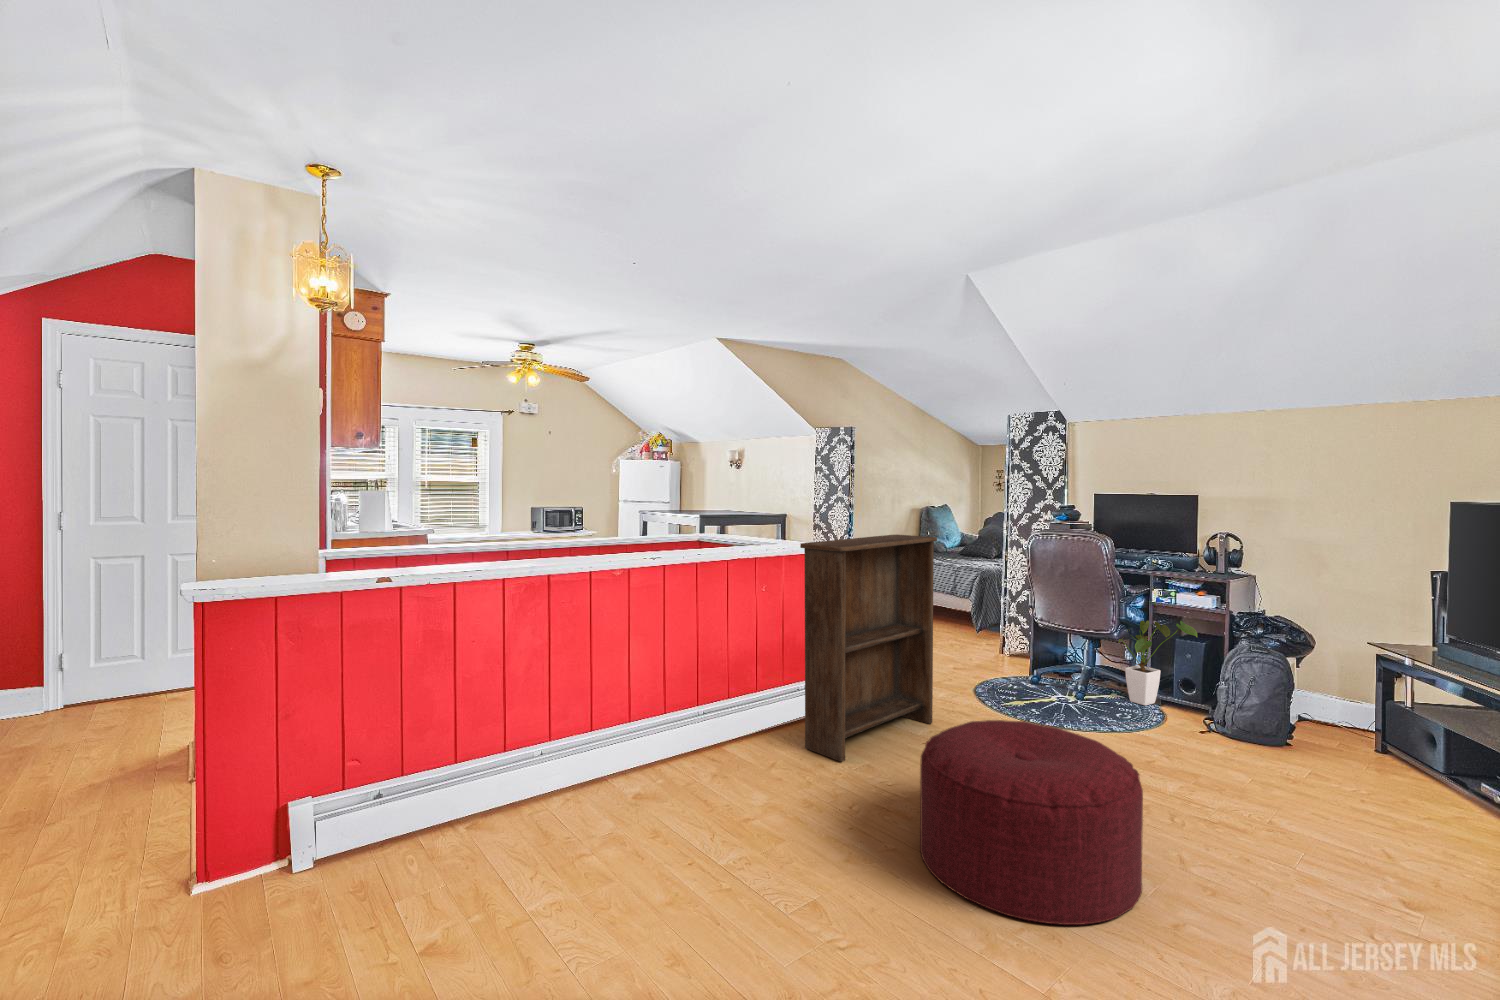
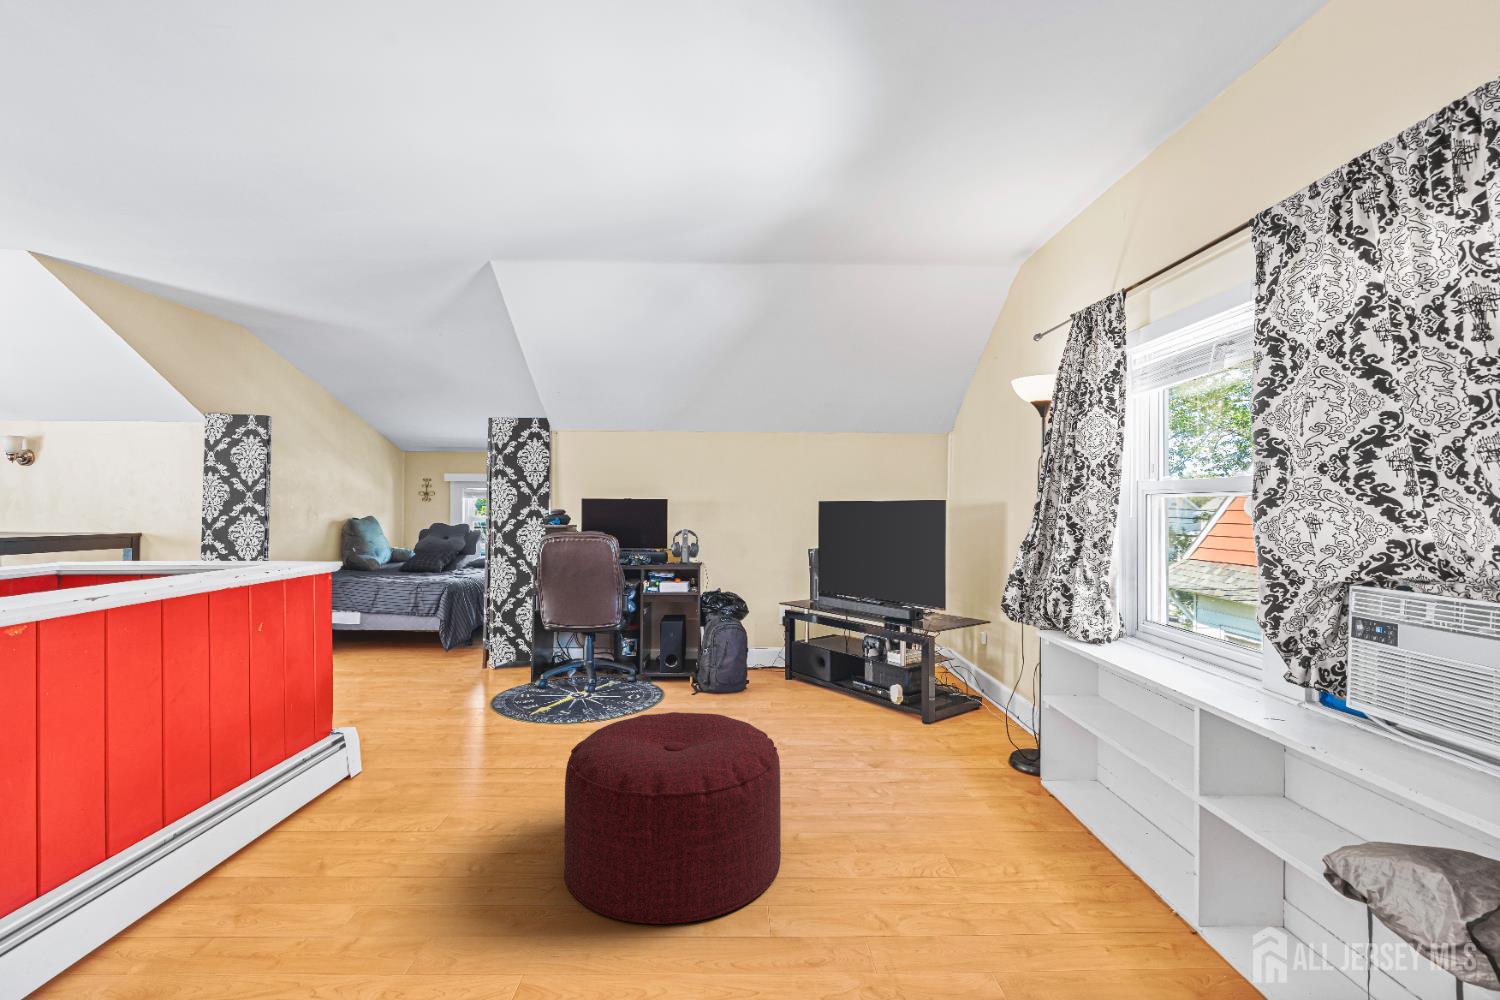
bookshelf: present [800,535,937,761] -> none [323,540,478,842]
house plant: present [1119,621,1197,705] -> none [616,605,678,685]

